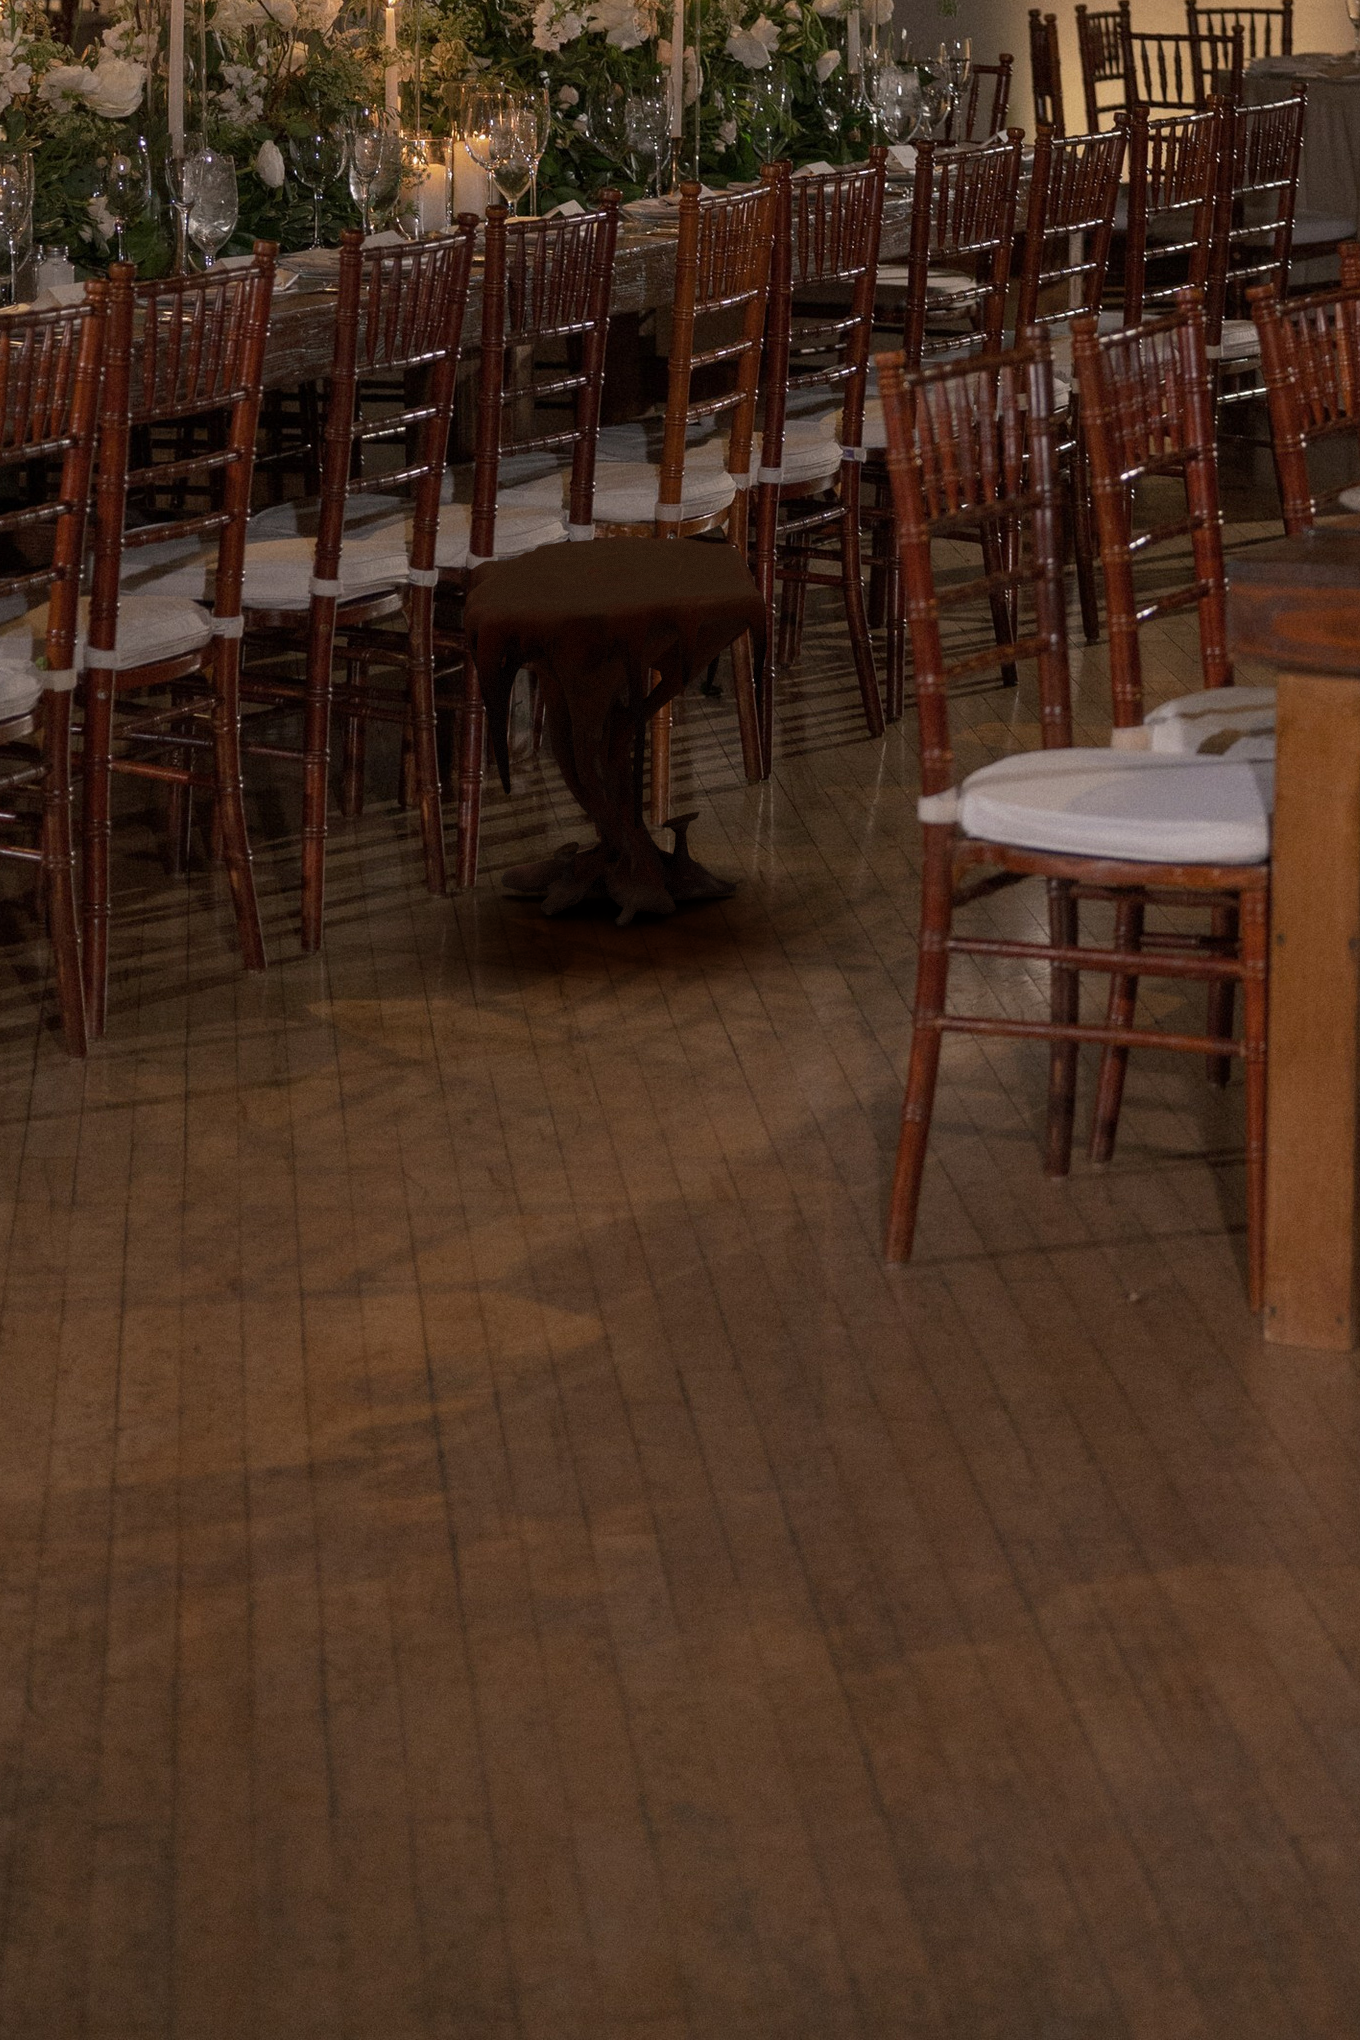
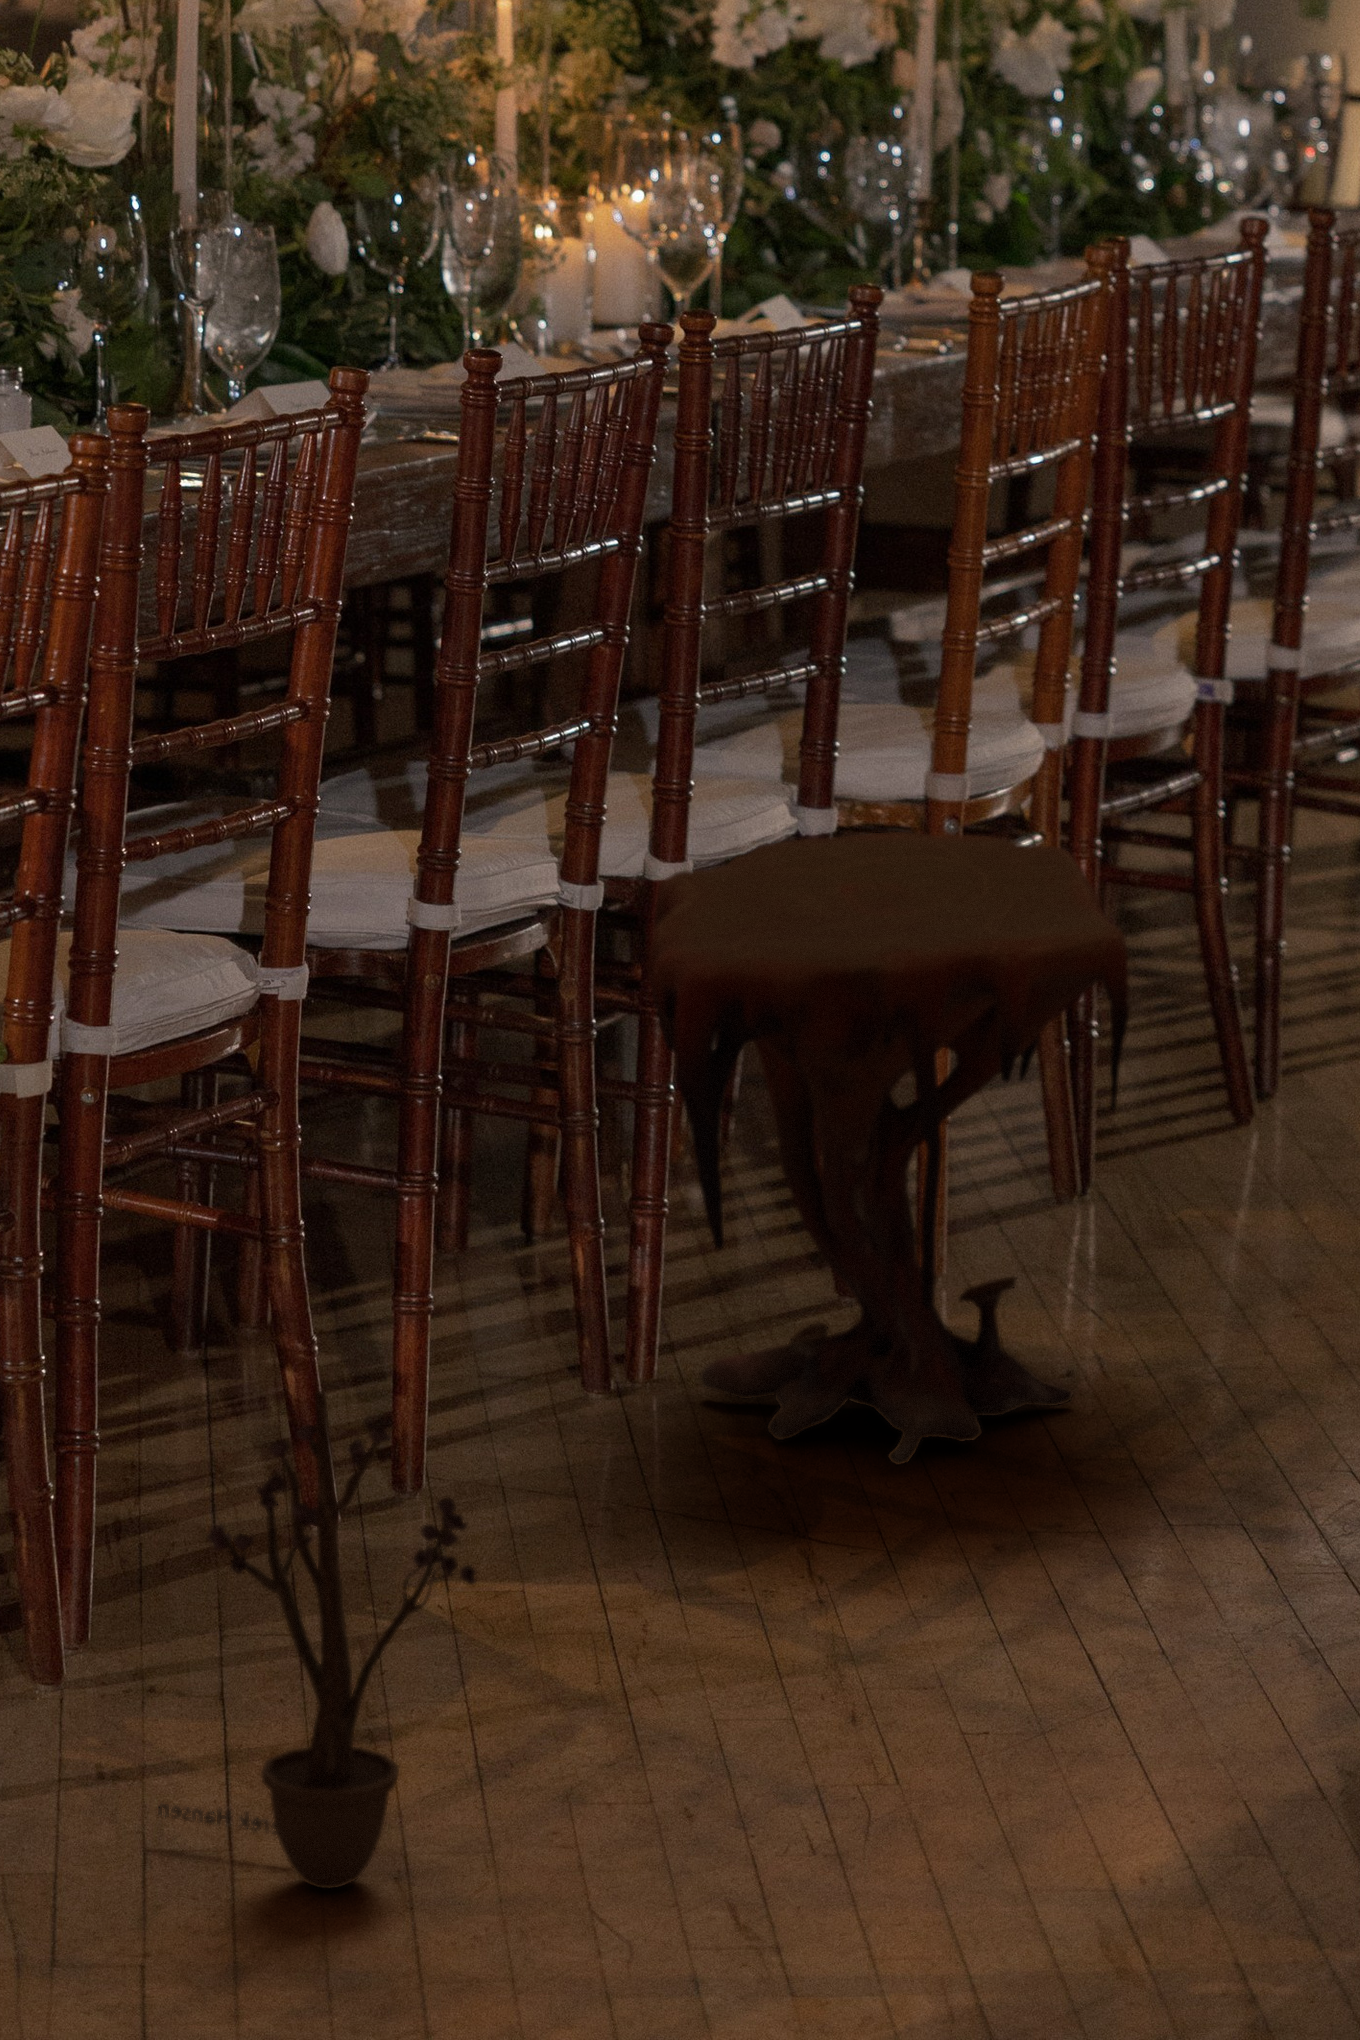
decorative plant: none [142,853,331,1153] -> present [158,1391,476,1888]

